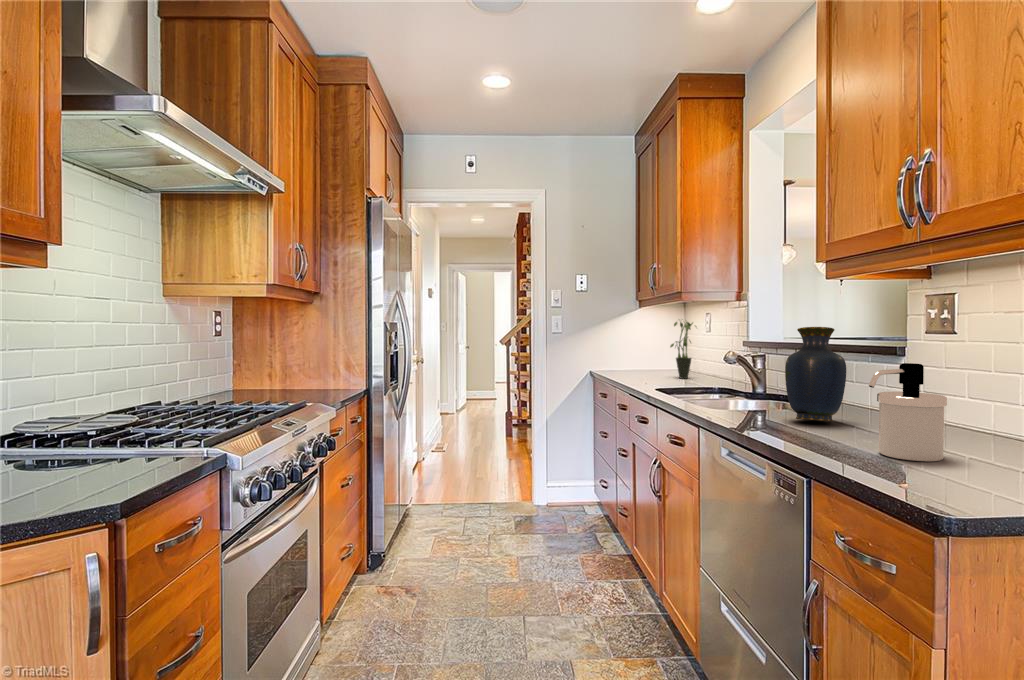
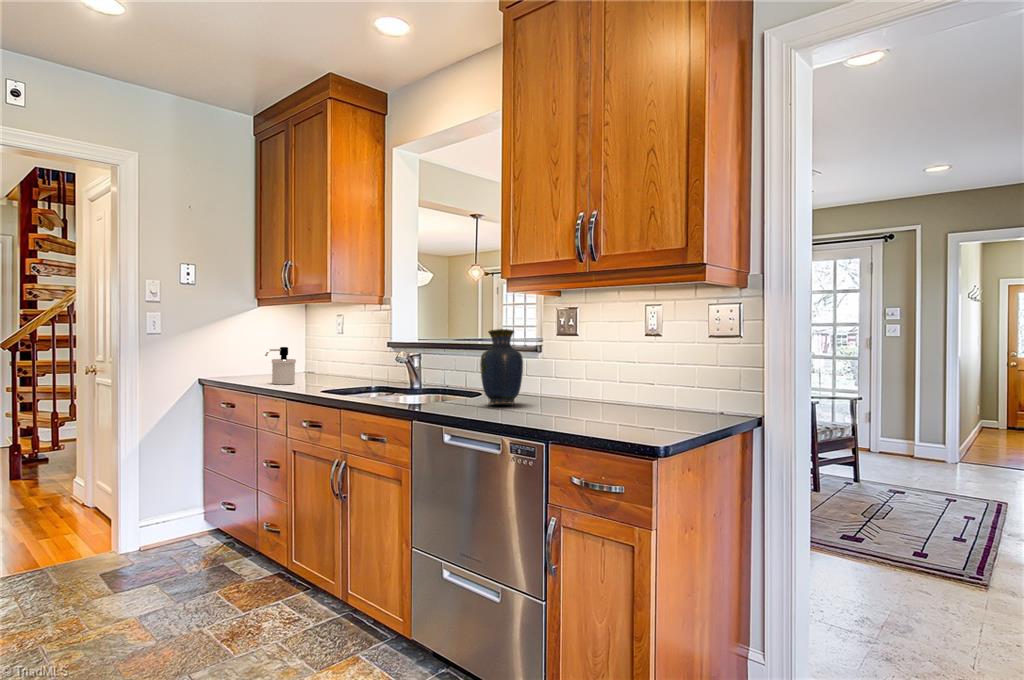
potted plant: present [670,322,693,379] -> none [306,321,335,382]
soap dispenser: present [869,363,947,461] -> present [265,347,296,384]

